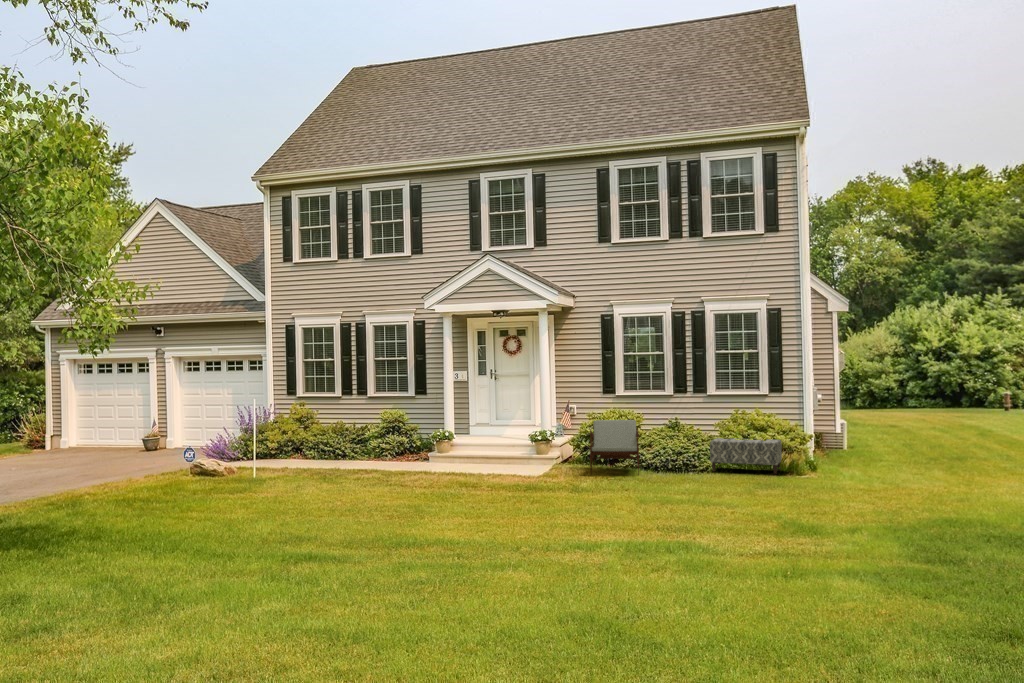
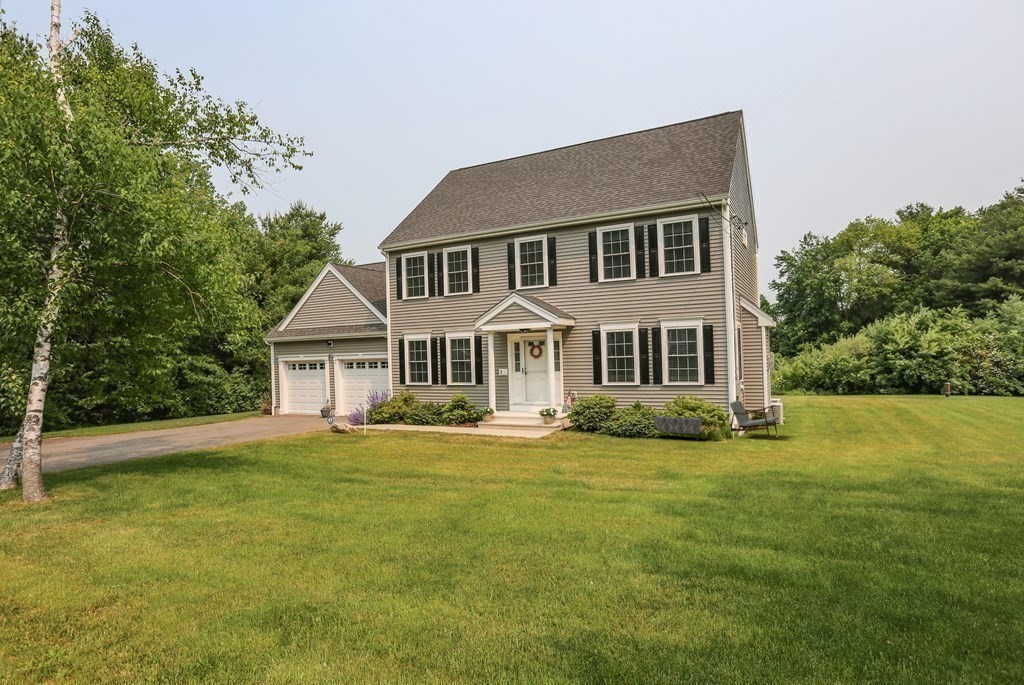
armchair: present [590,420,639,474] -> present [730,401,778,440]

